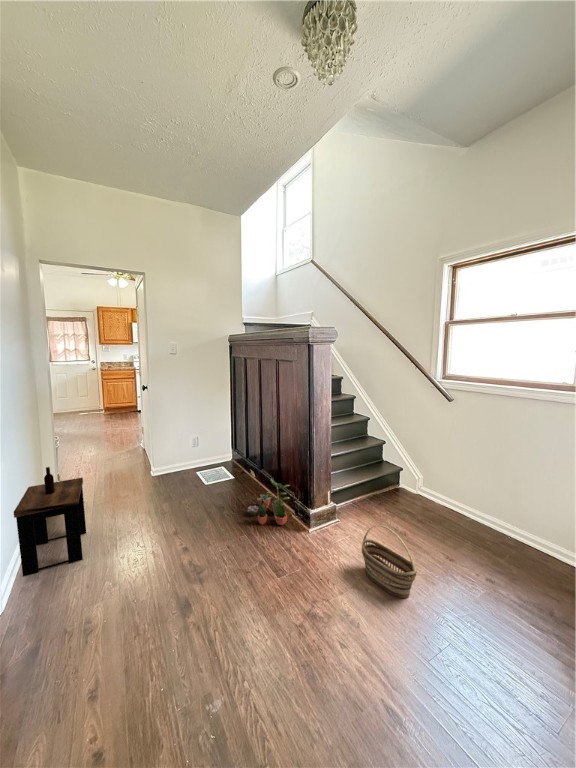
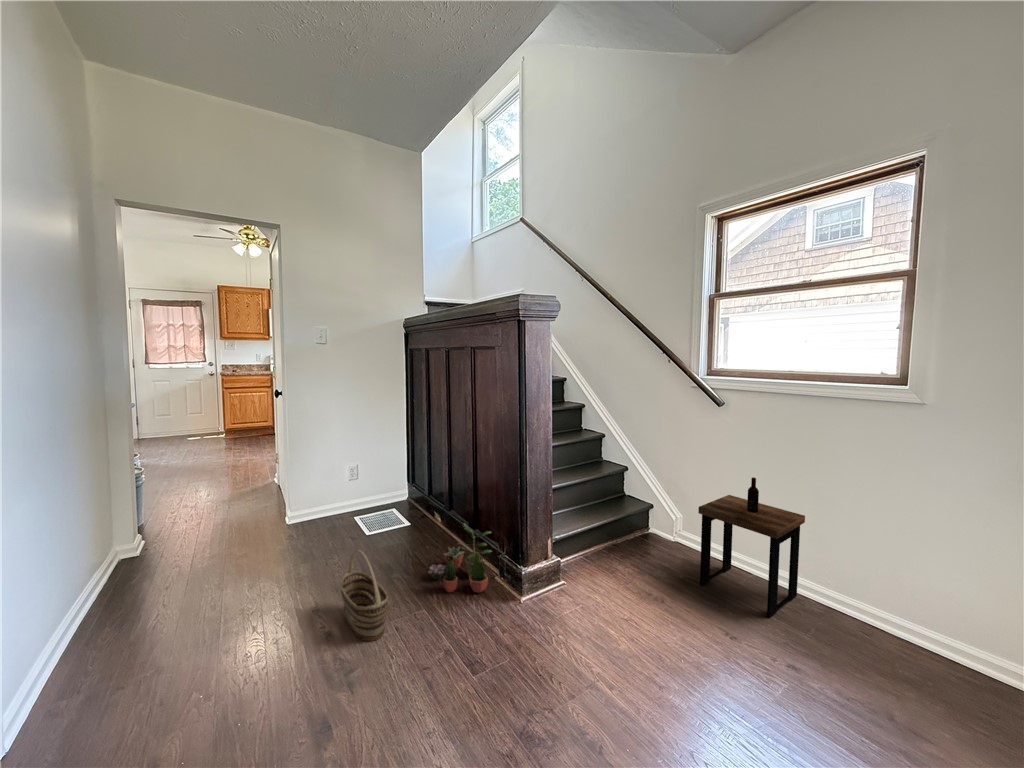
side table: present [14,467,86,577] -> present [698,477,805,618]
basket: present [362,525,417,598] -> present [341,550,388,641]

